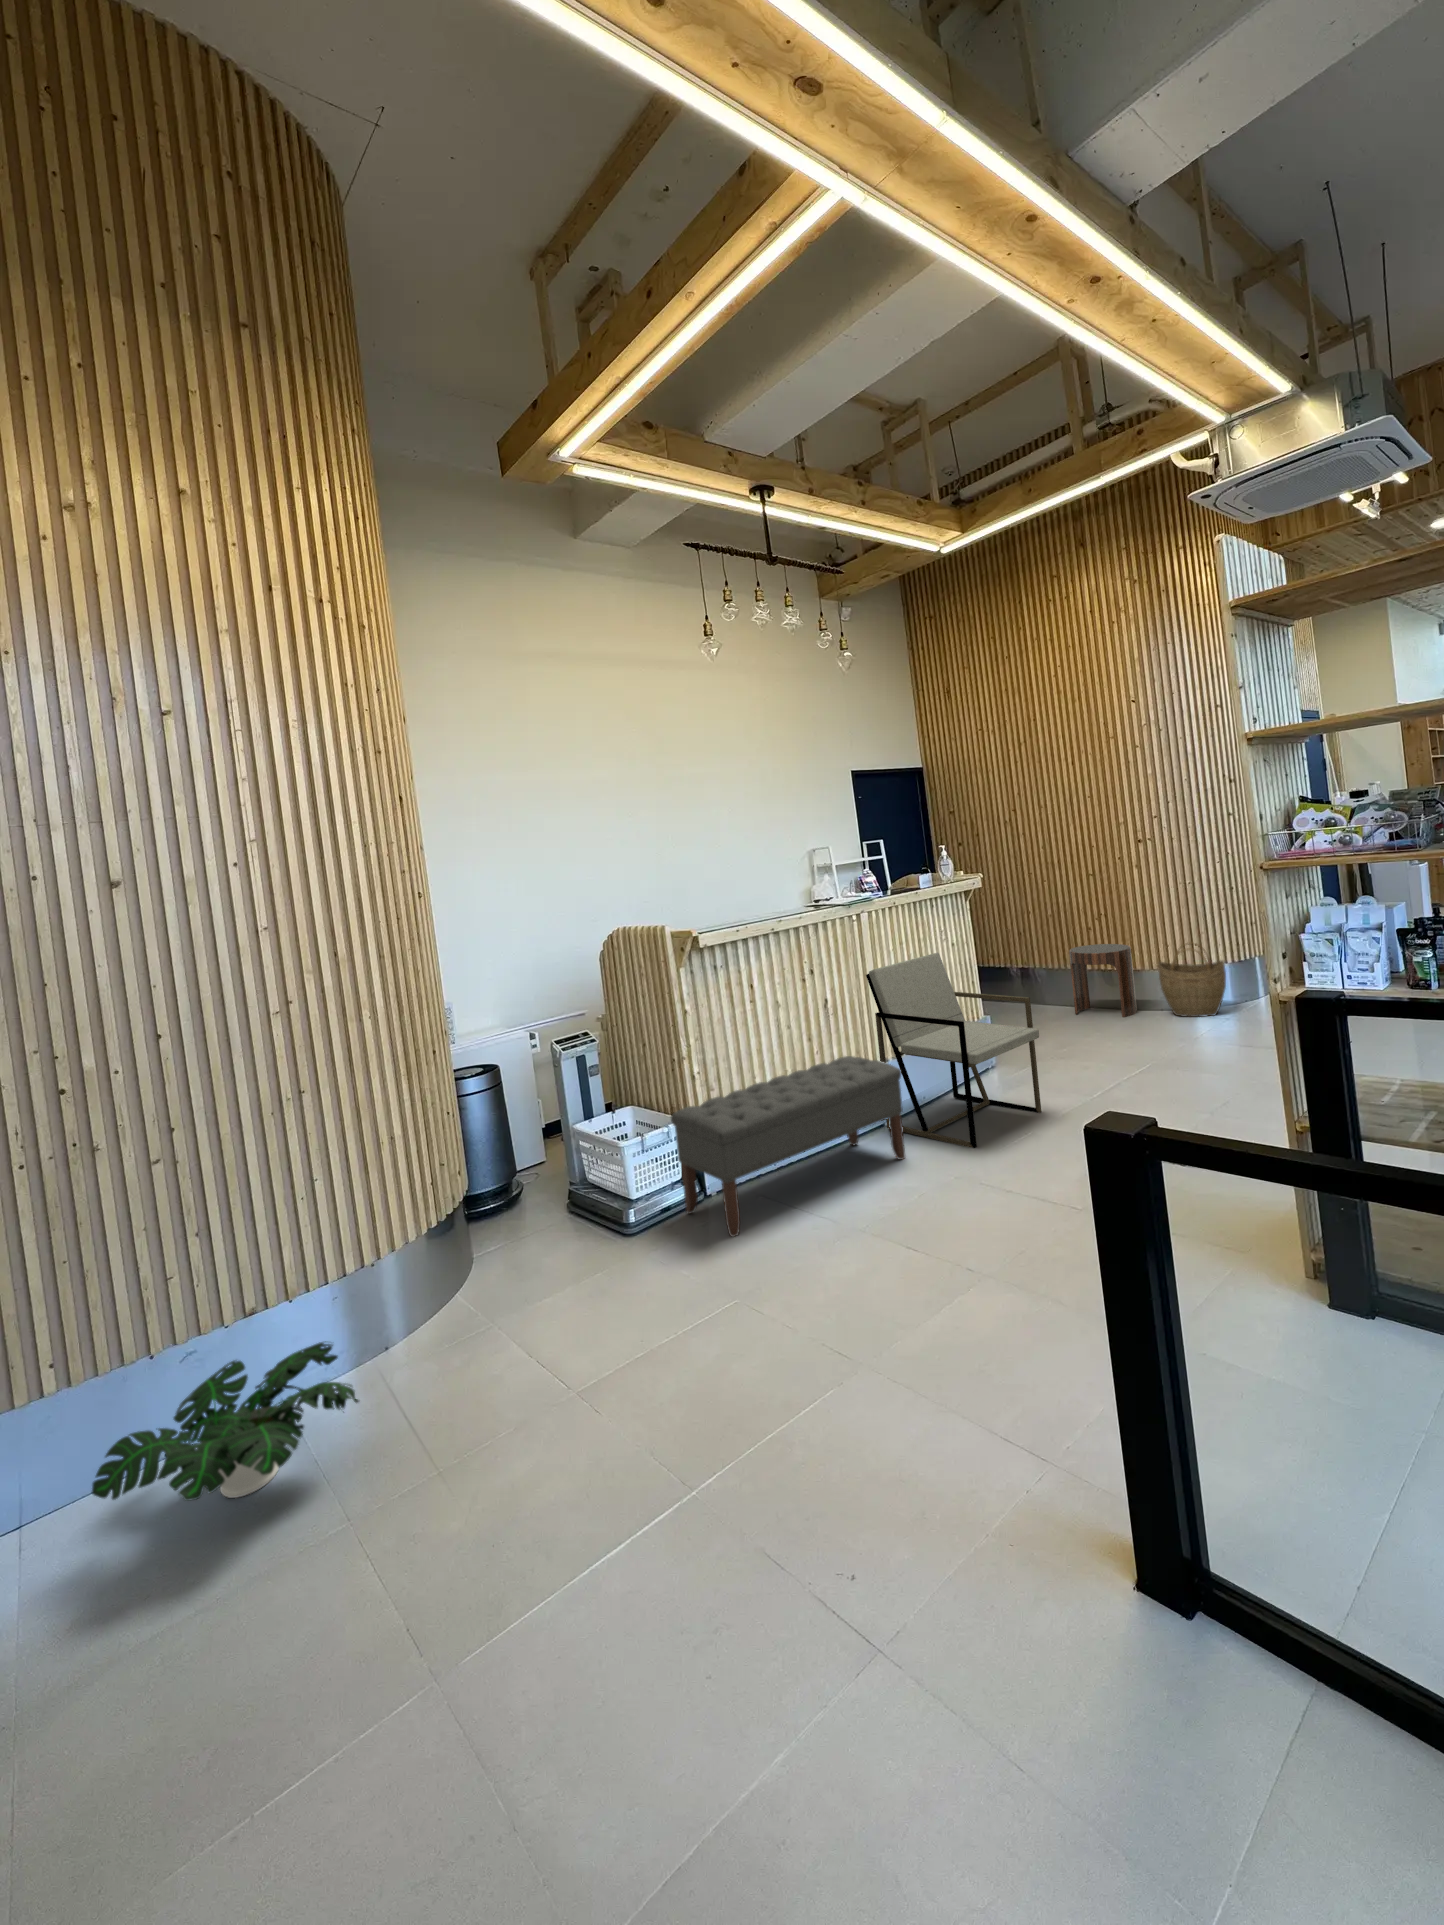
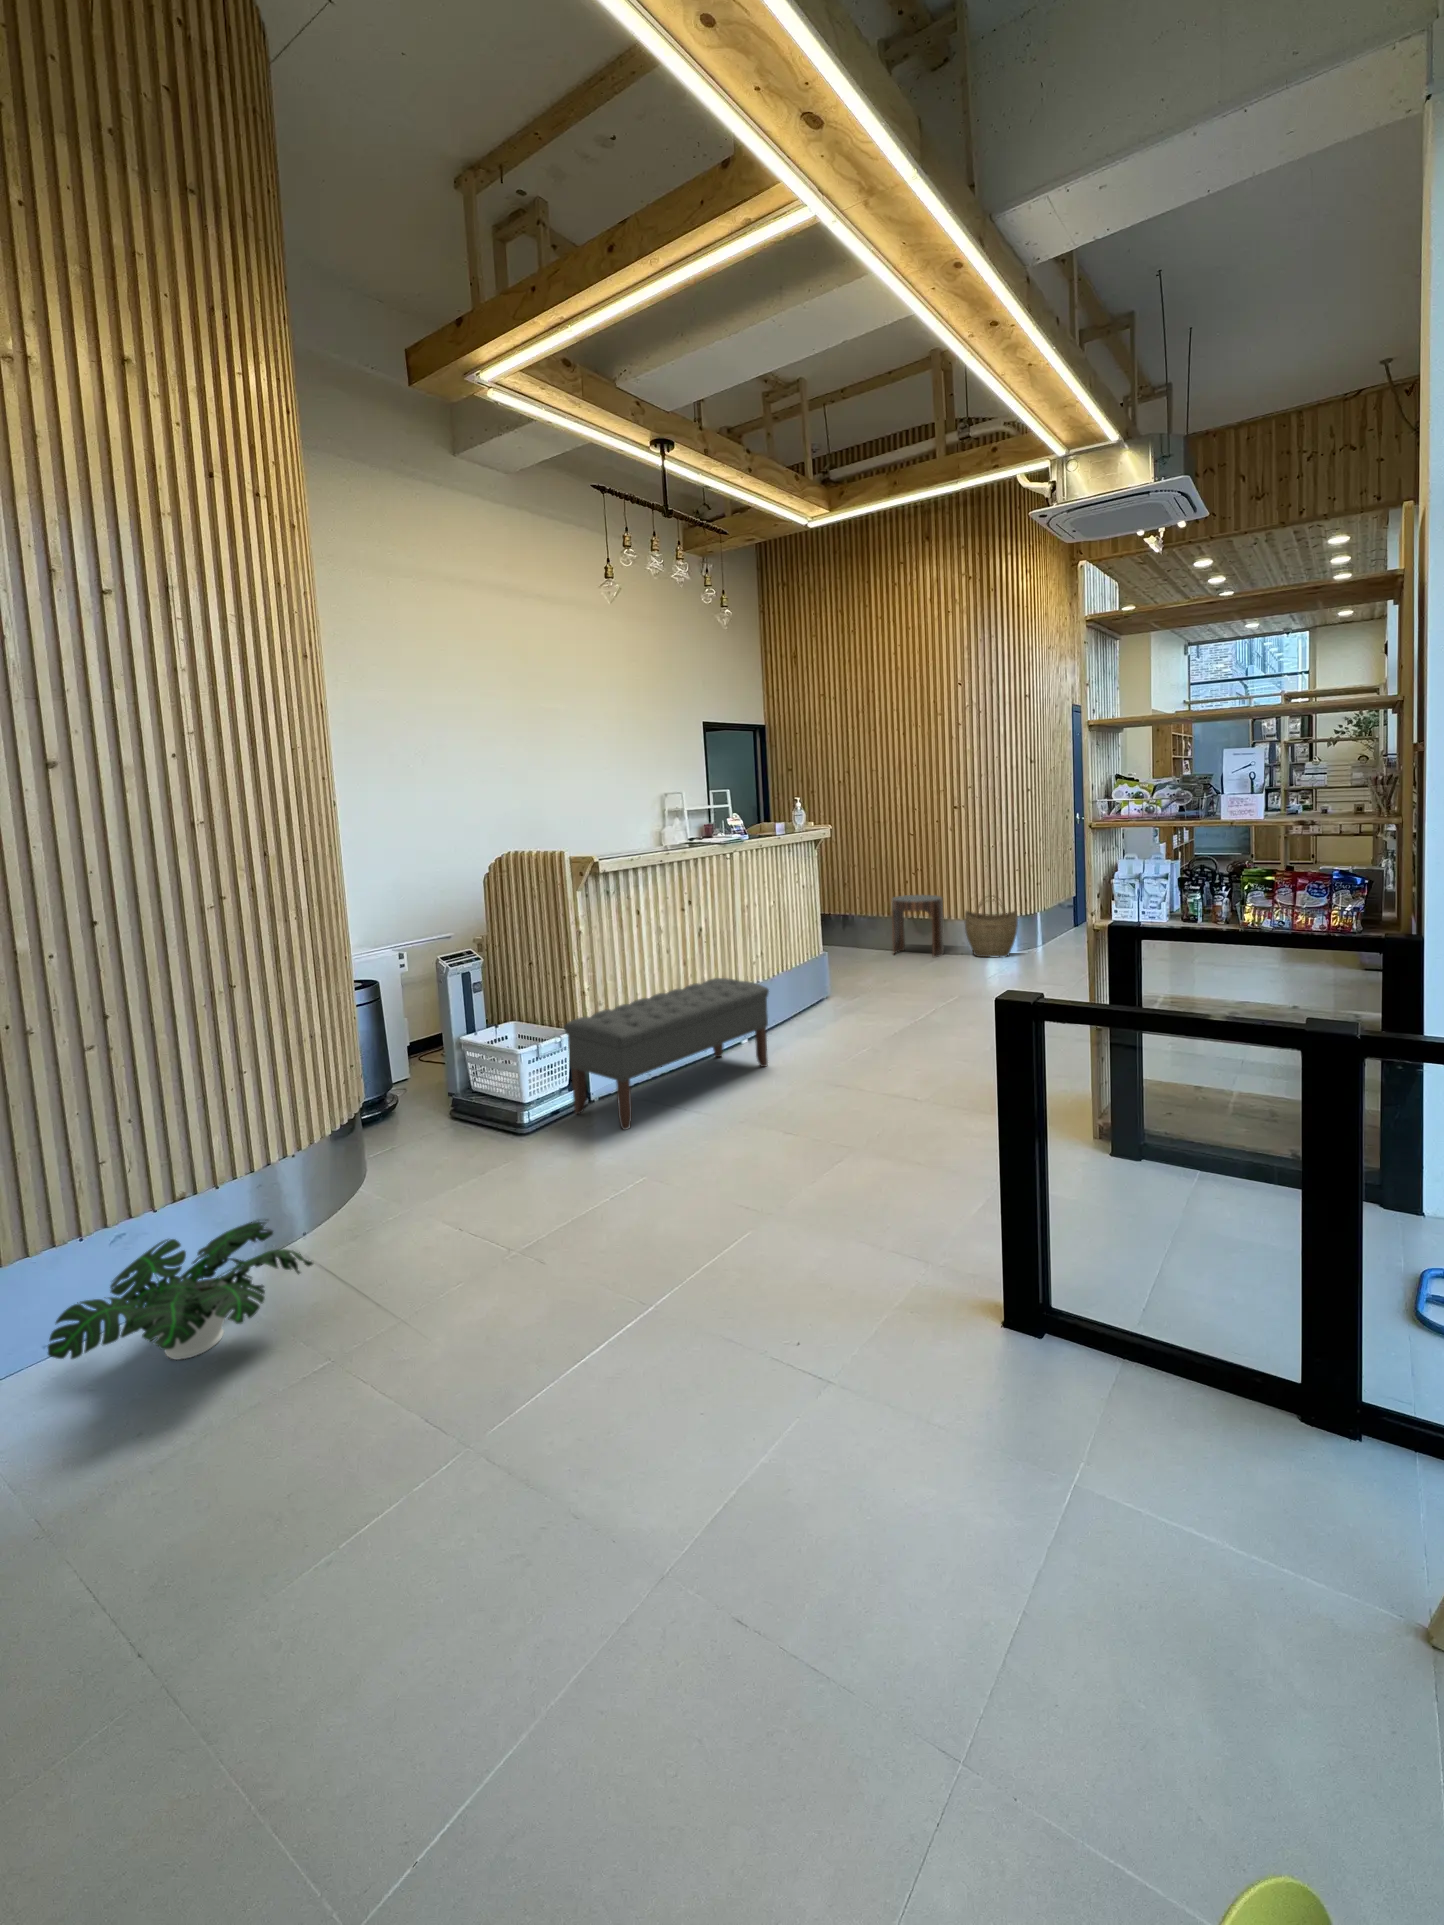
armchair: present [866,953,1041,1148] -> none [734,891,881,1057]

